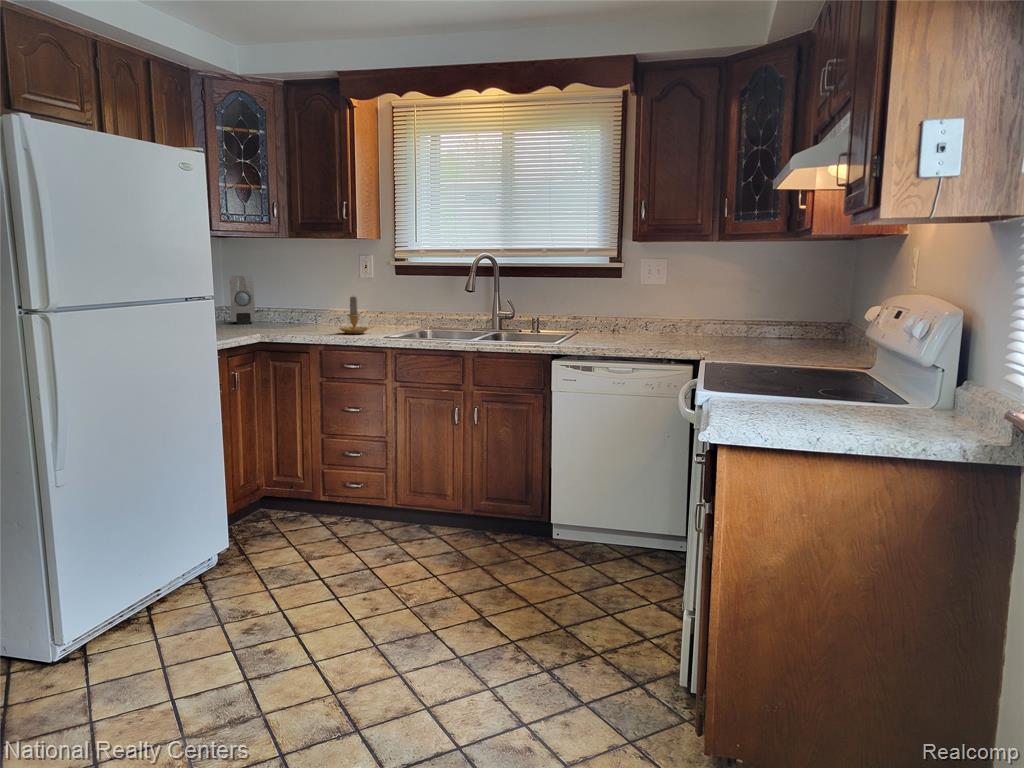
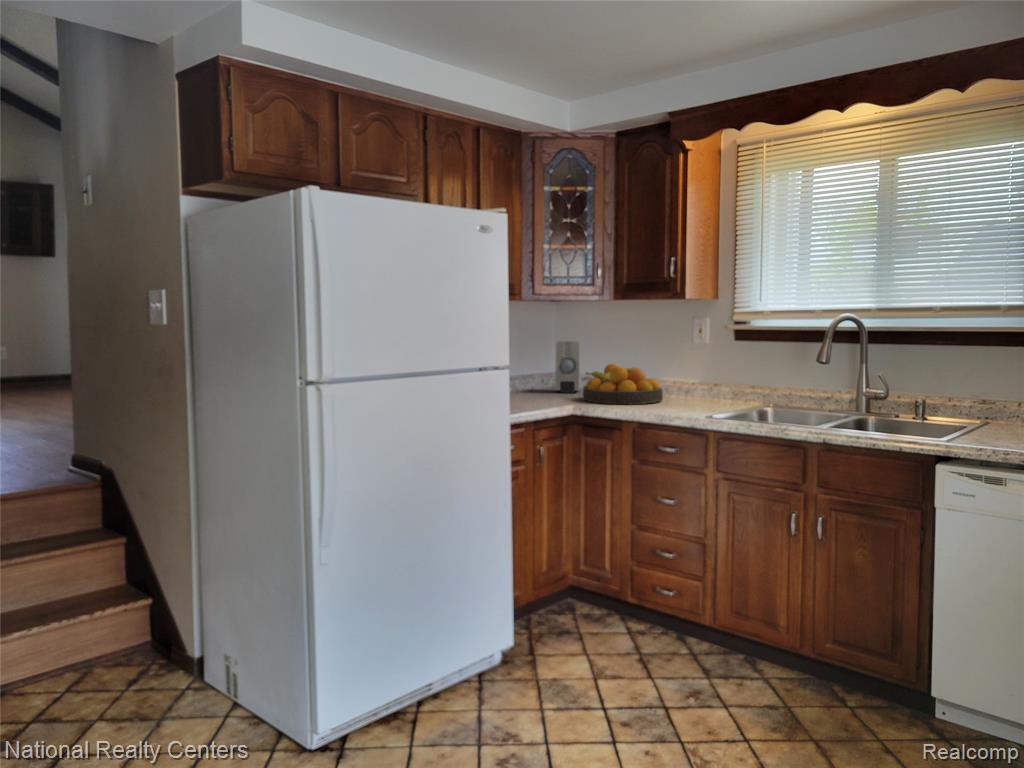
fruit bowl: none [264,296,337,331] -> present [583,364,663,404]
candle: present [339,297,372,334] -> none [659,365,703,411]

